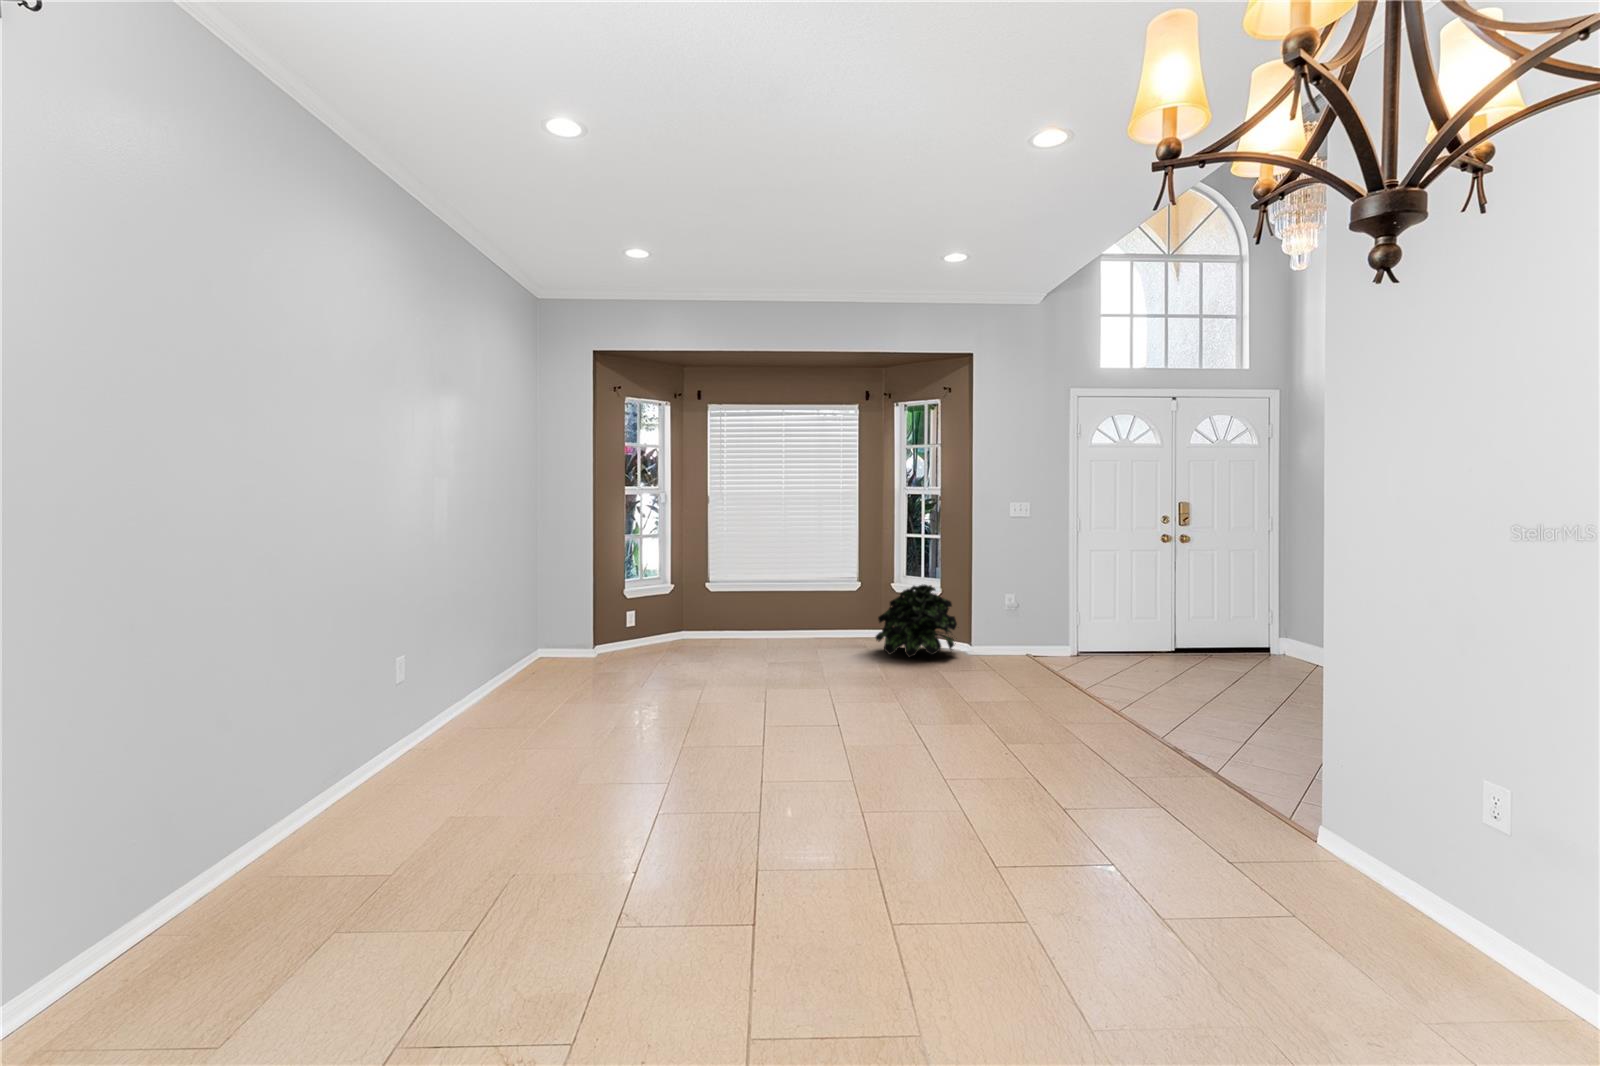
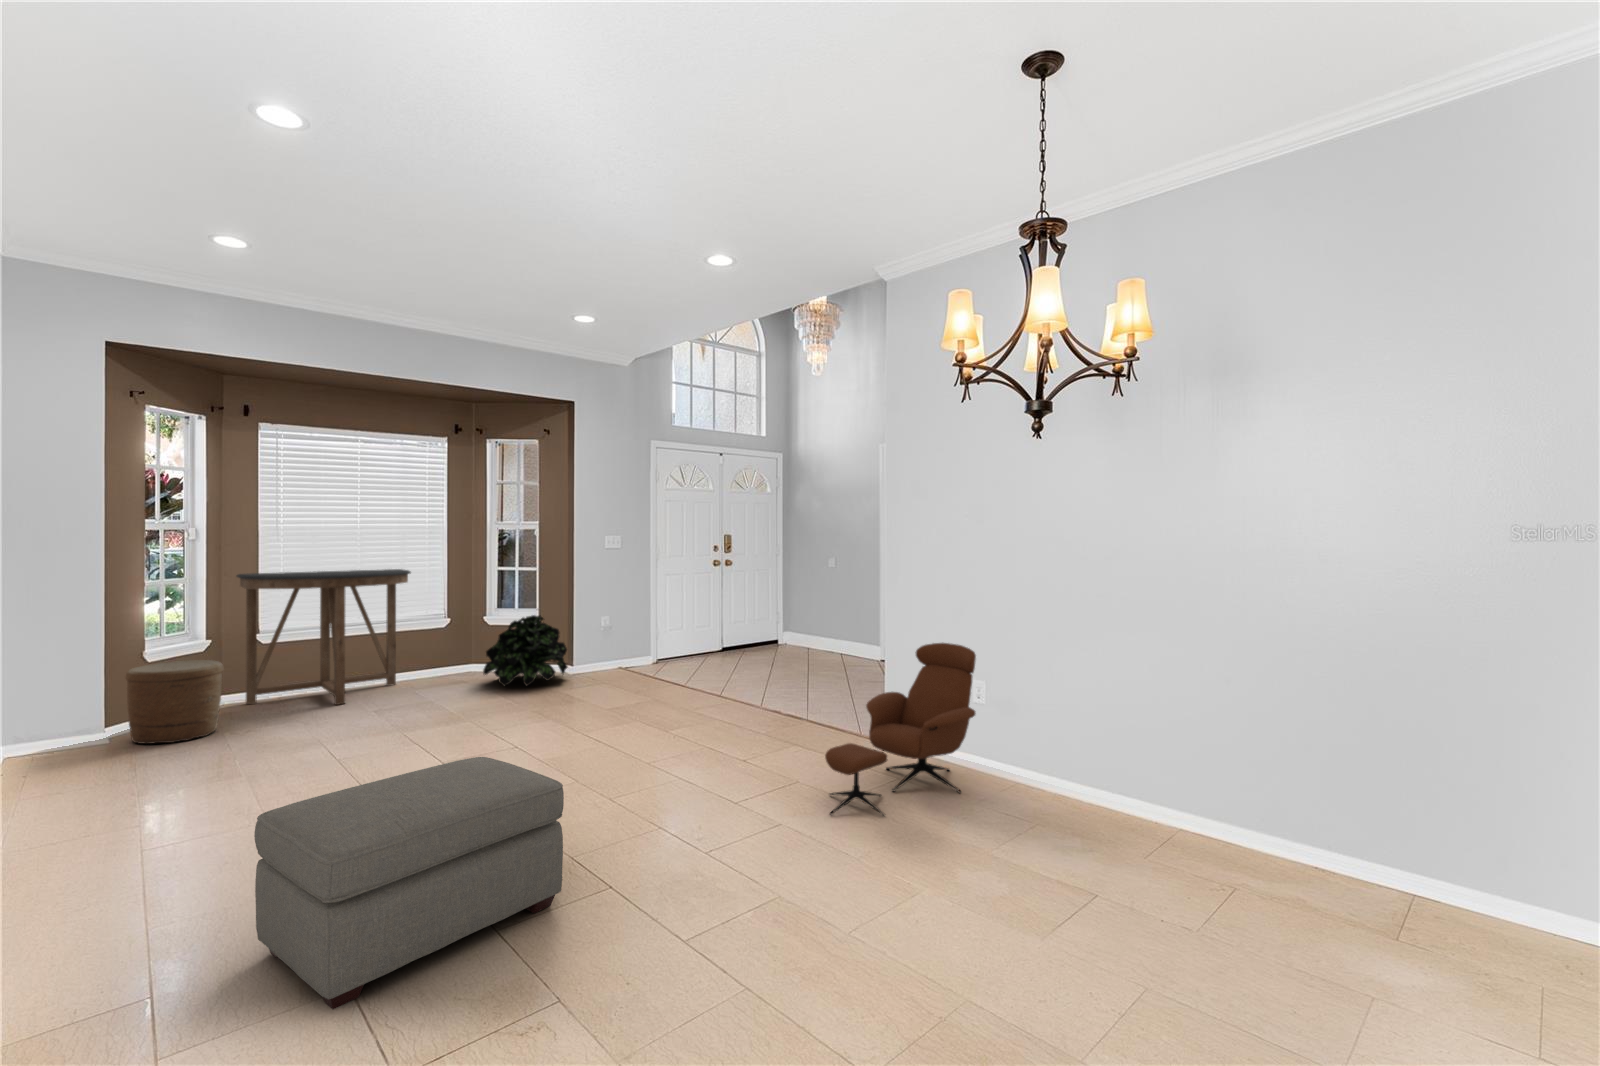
console table: none [690,532,819,651] -> present [237,569,411,705]
woven basket: none [602,599,663,662] -> present [125,660,223,744]
lounge chair: none [1113,665,1492,959] -> present [825,643,976,816]
ottoman: none [398,709,682,923] -> present [254,757,564,1009]

